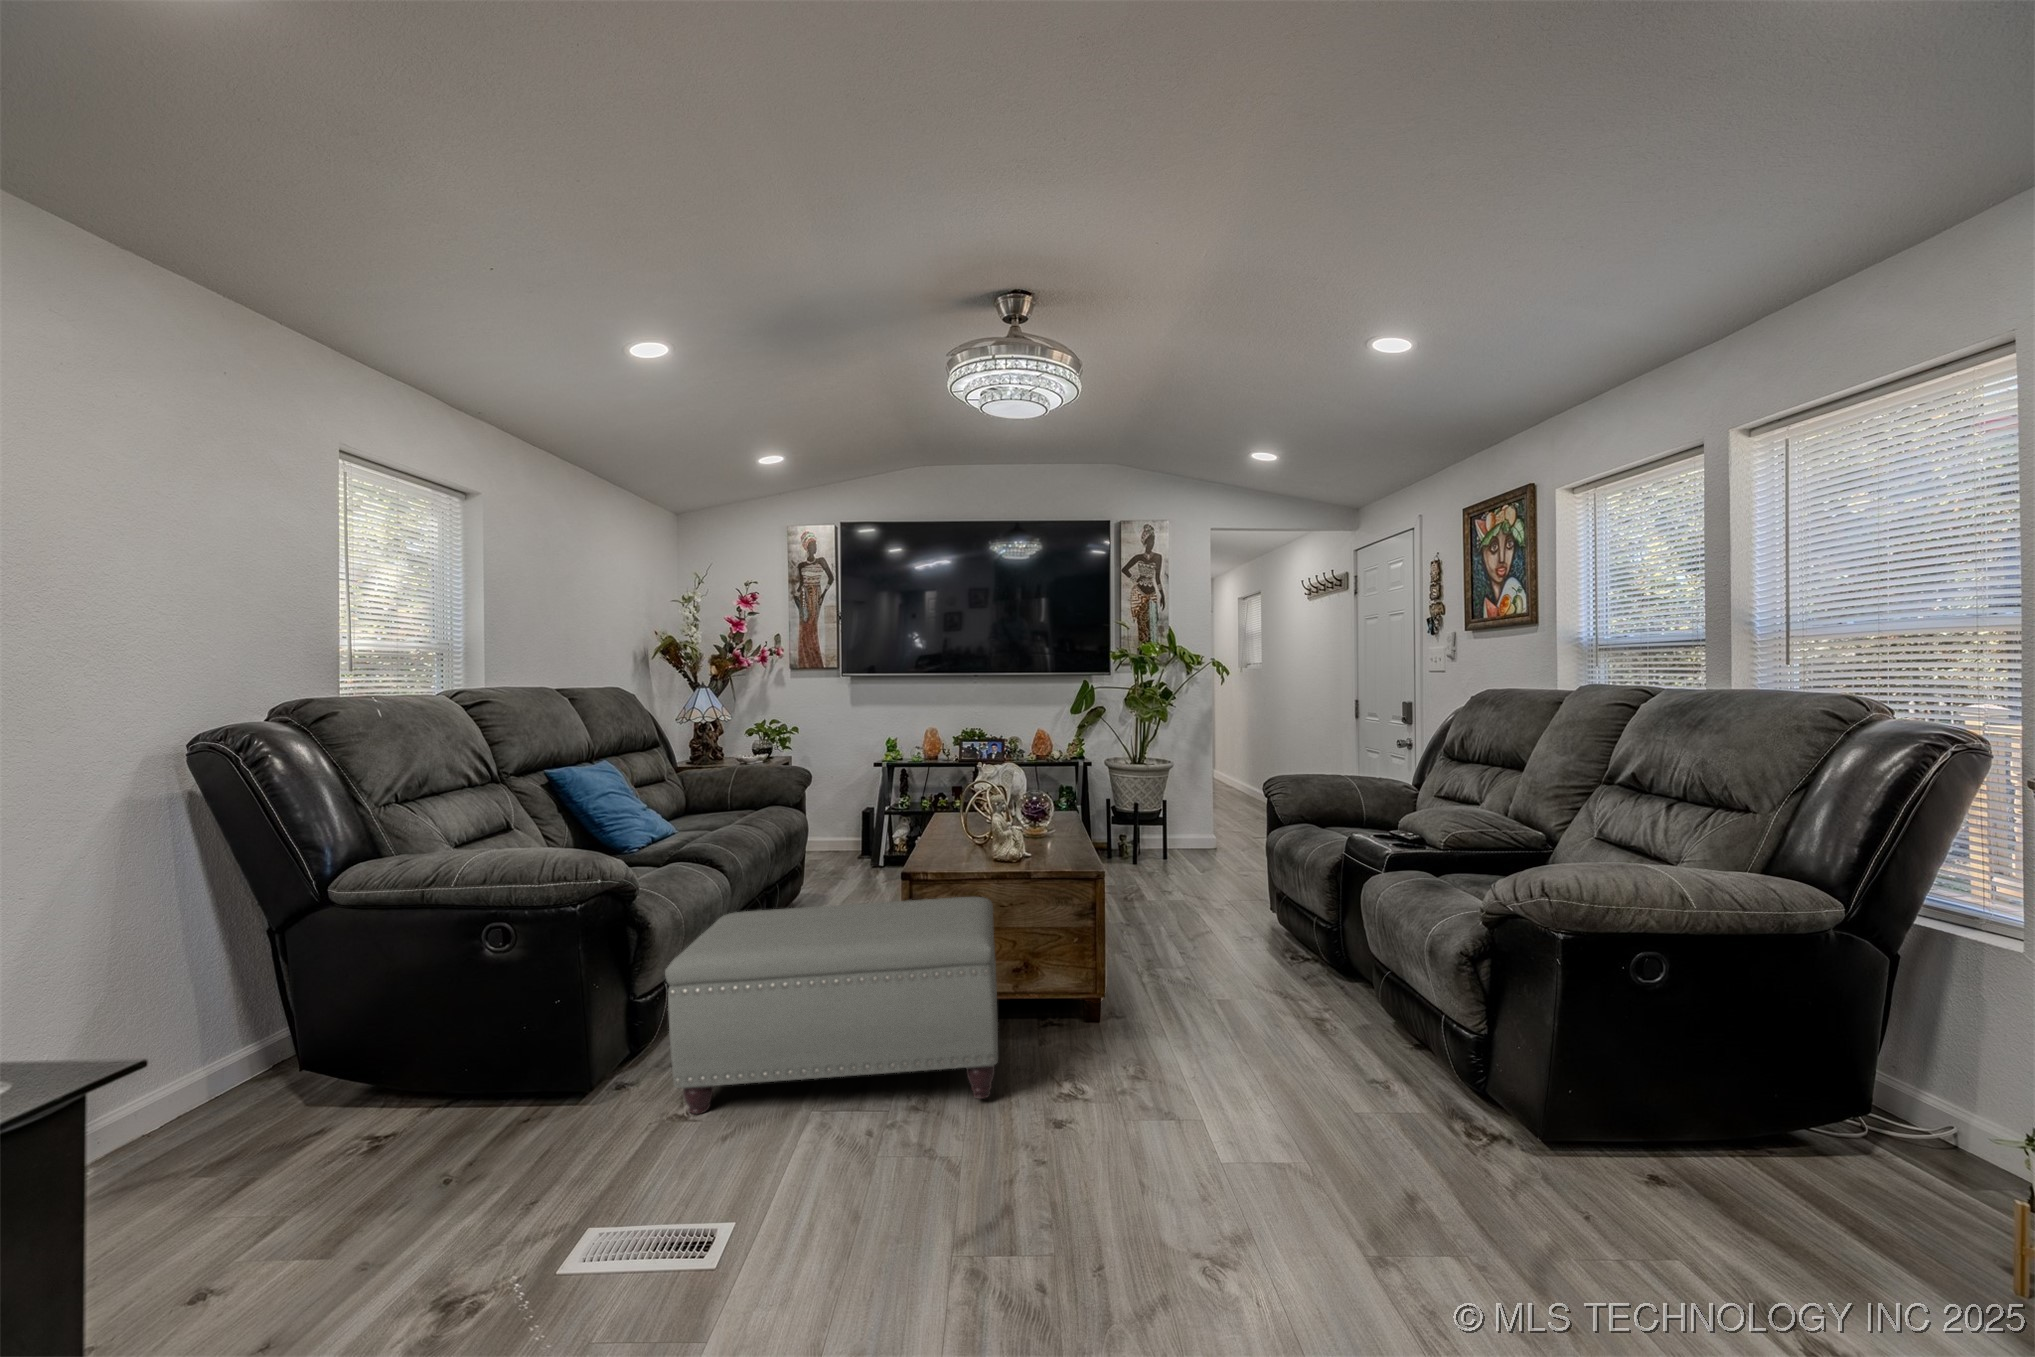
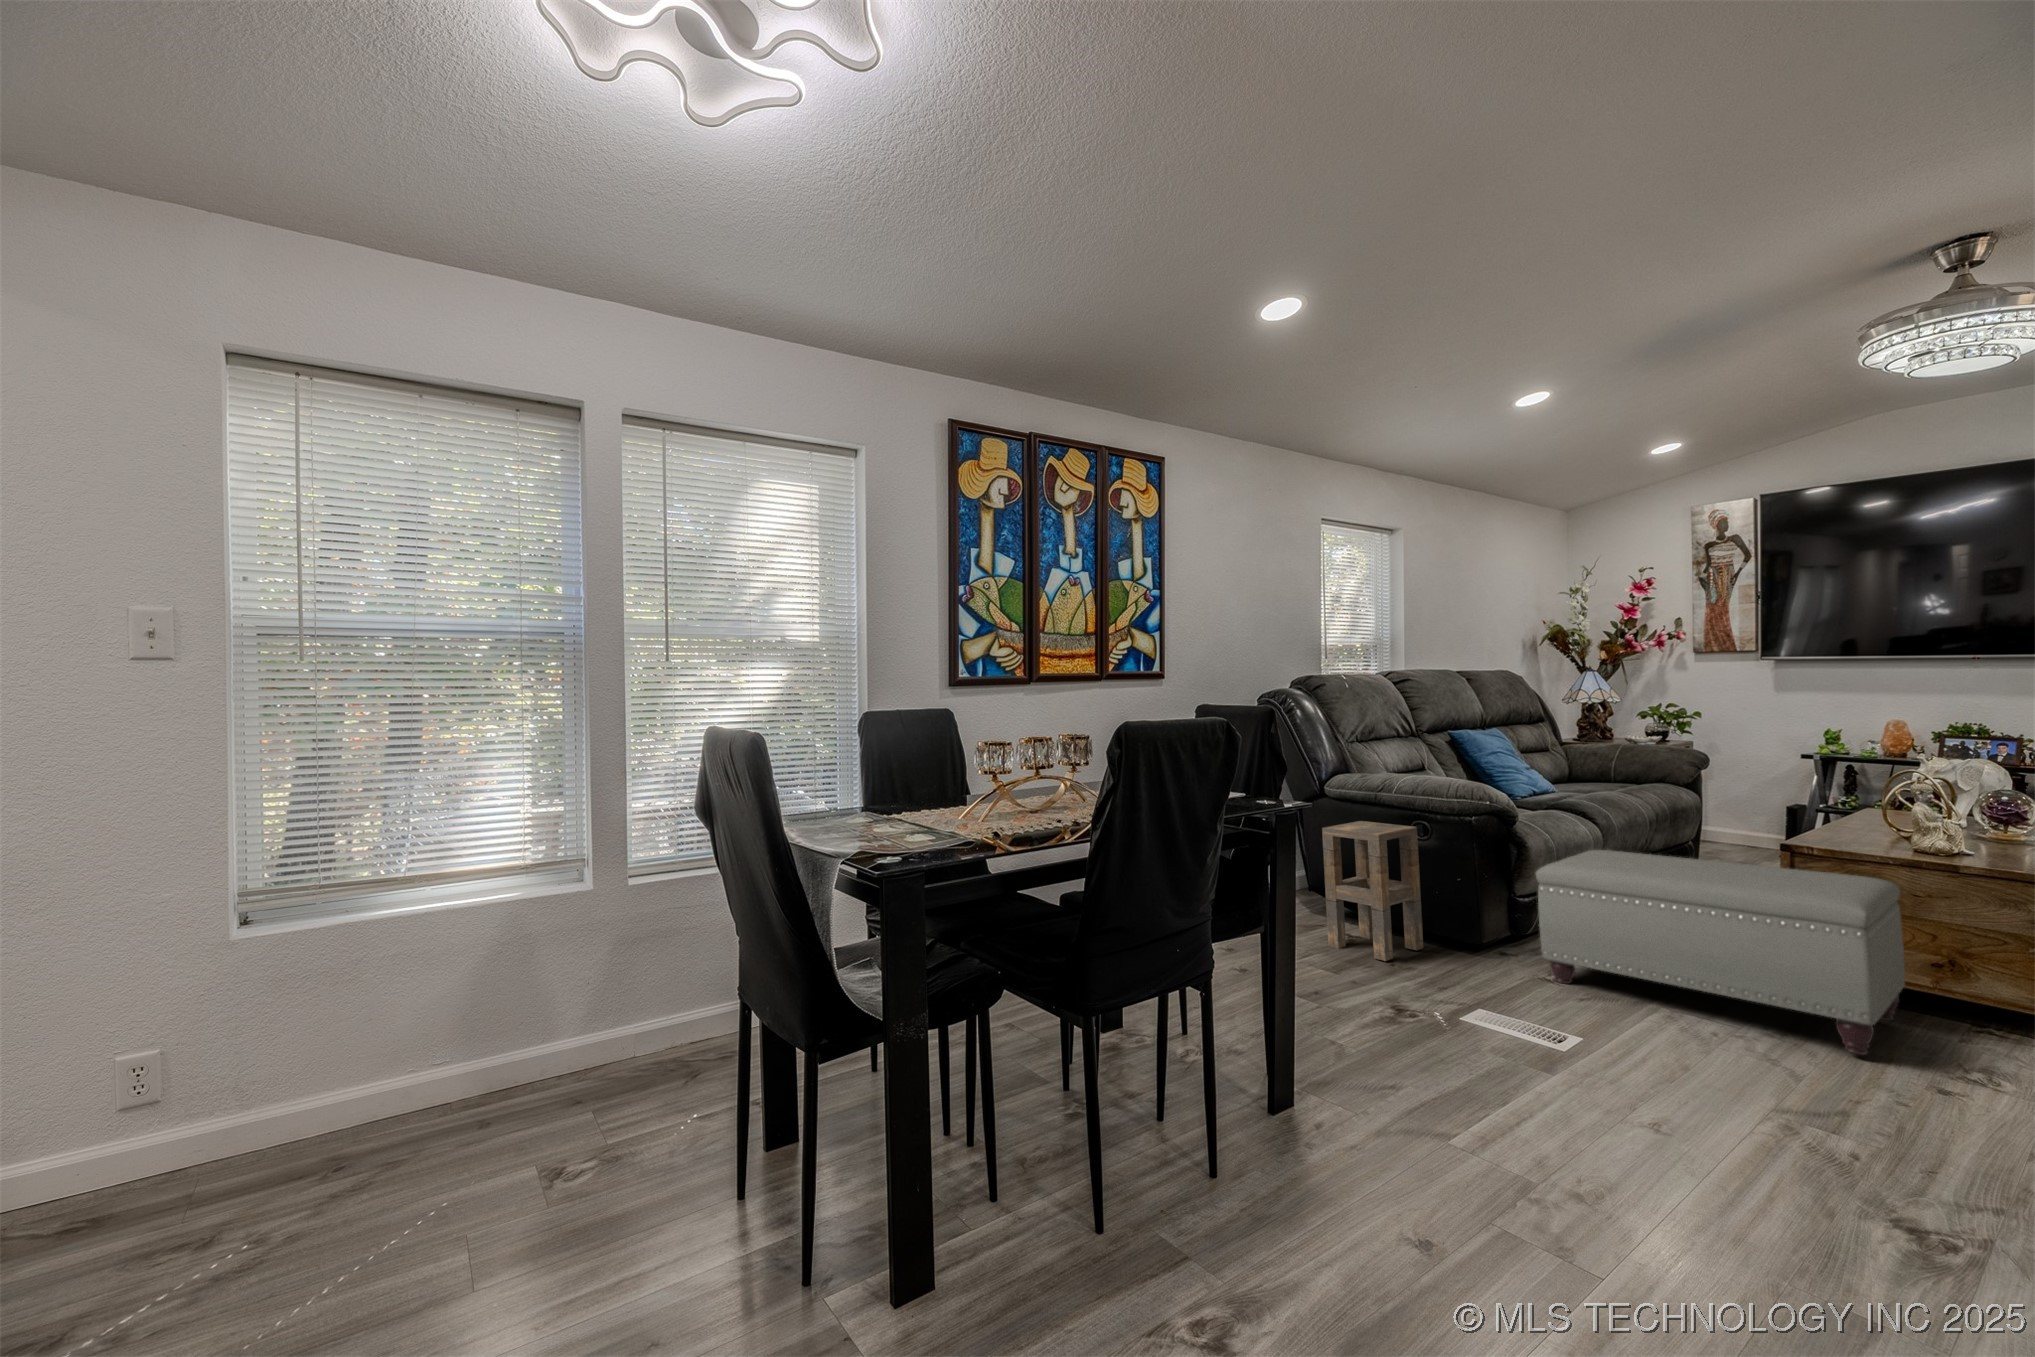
side table: none [311,936,504,1188] -> present [1322,821,1423,961]

